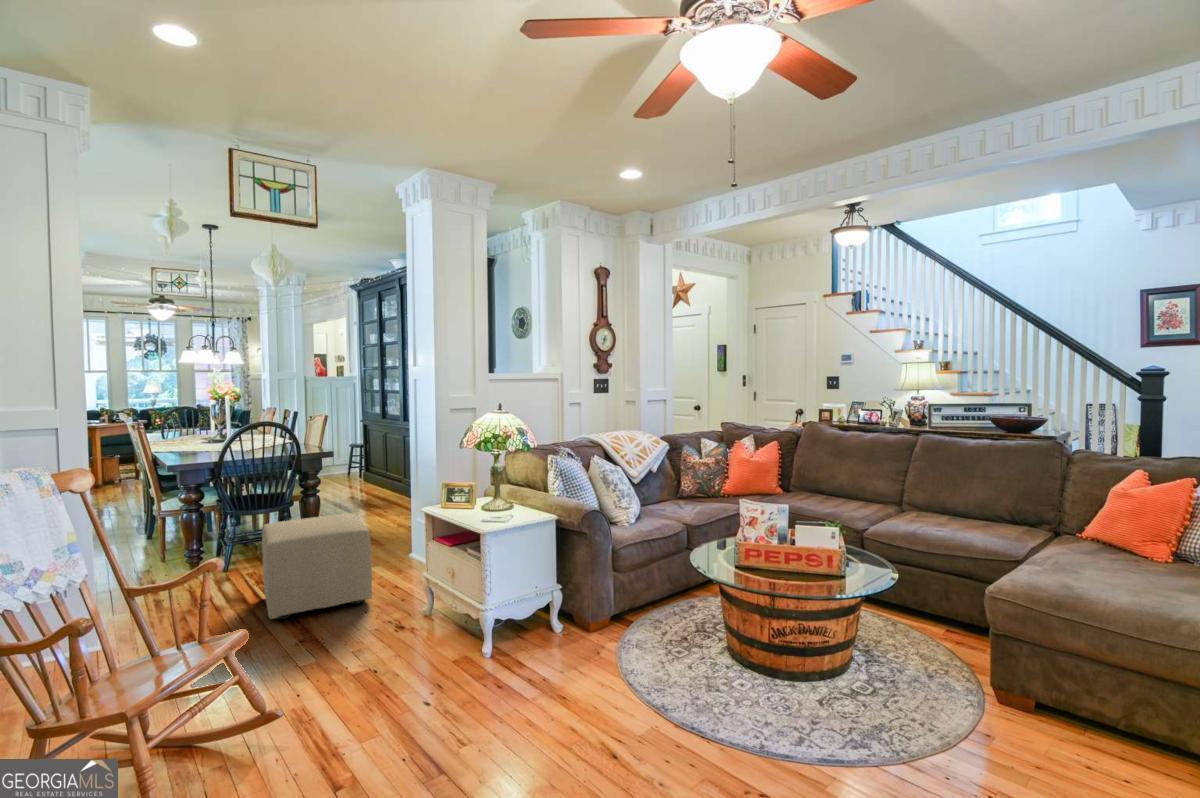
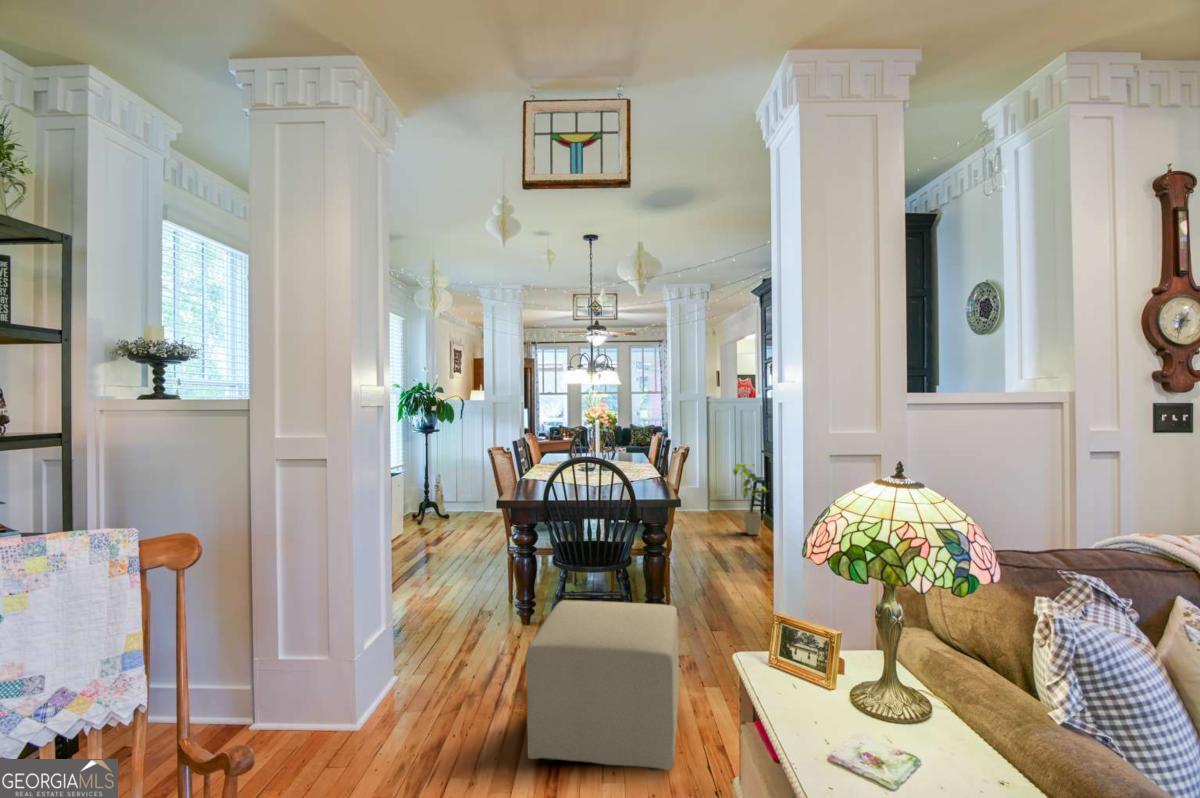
house plant: none [341,430,373,489] -> present [733,463,767,535]

